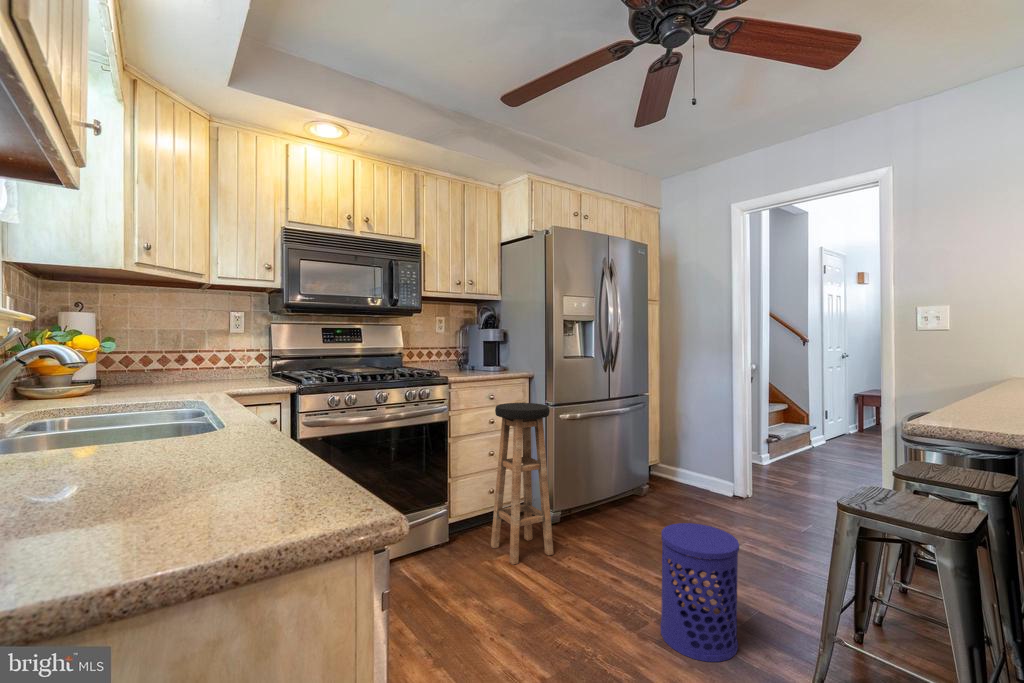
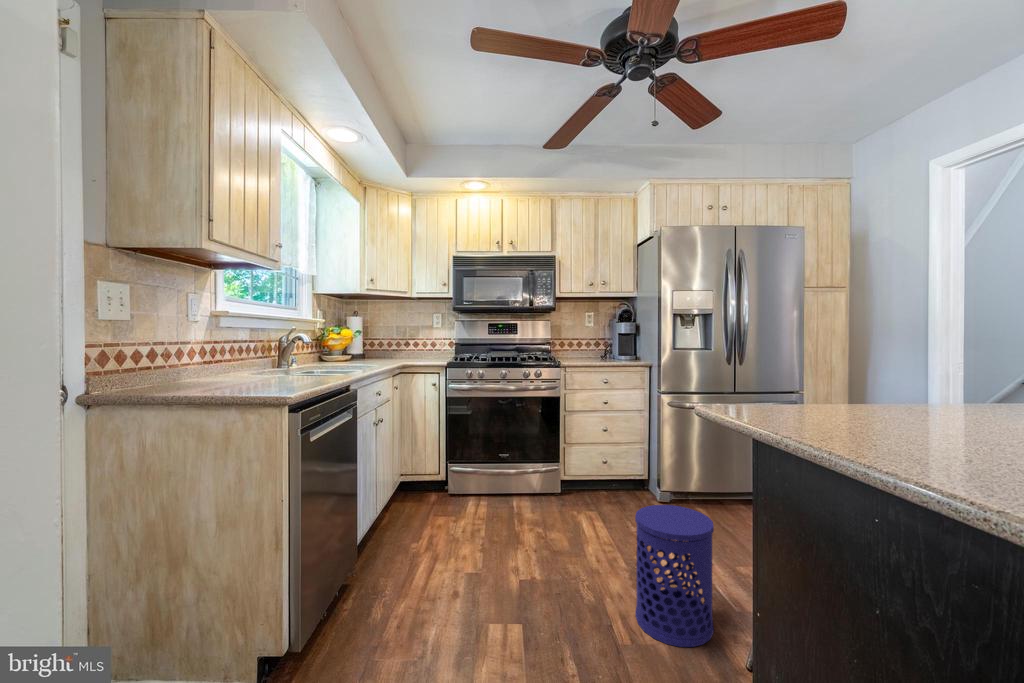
bar stool: present [491,403,554,565] -> none [583,385,632,525]

